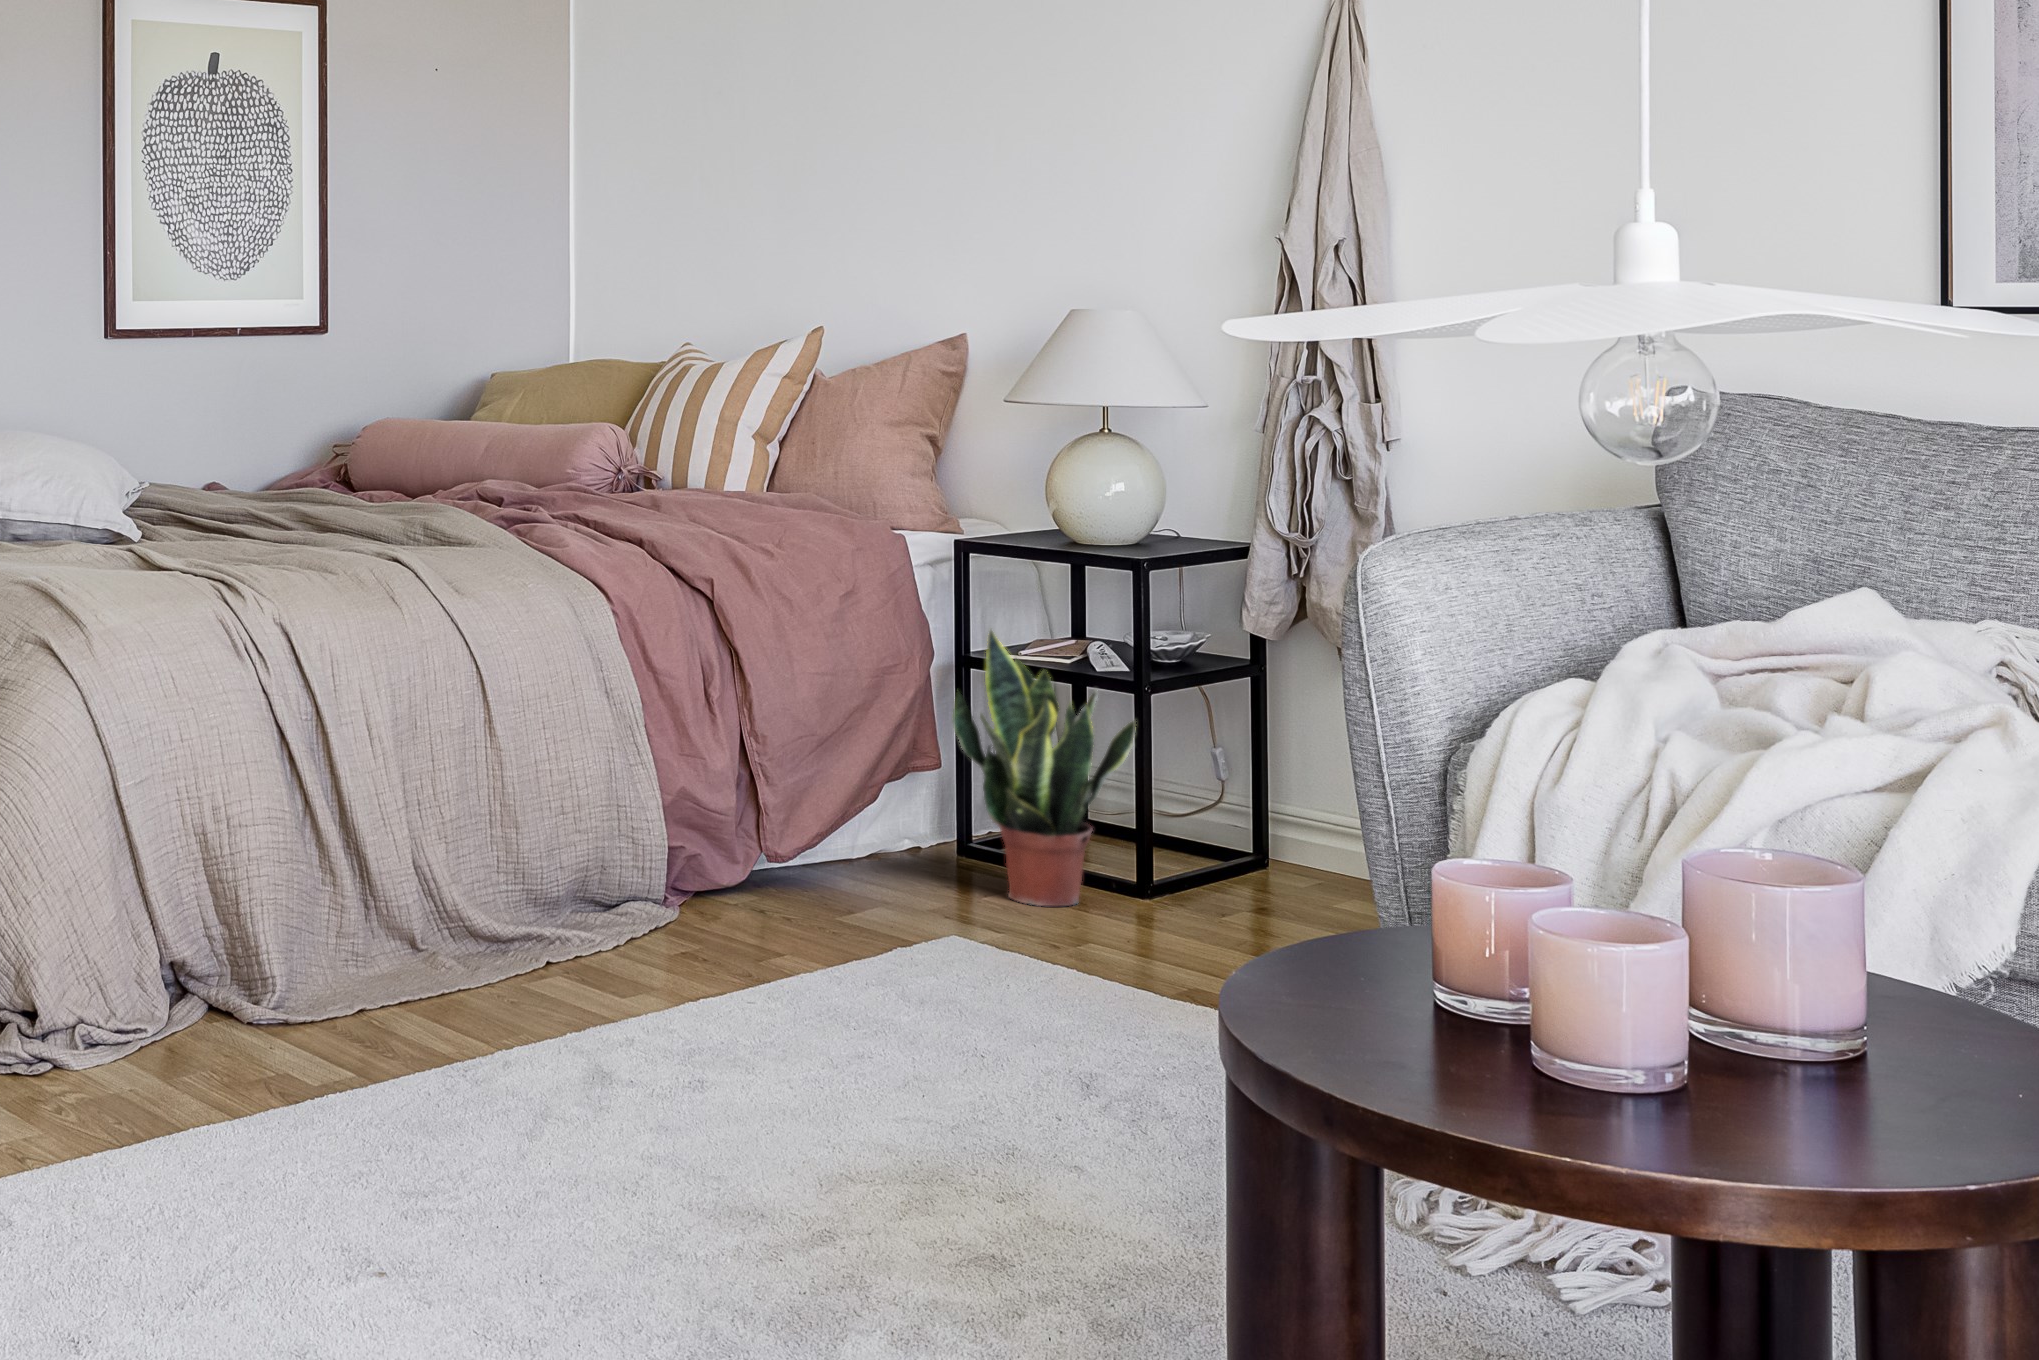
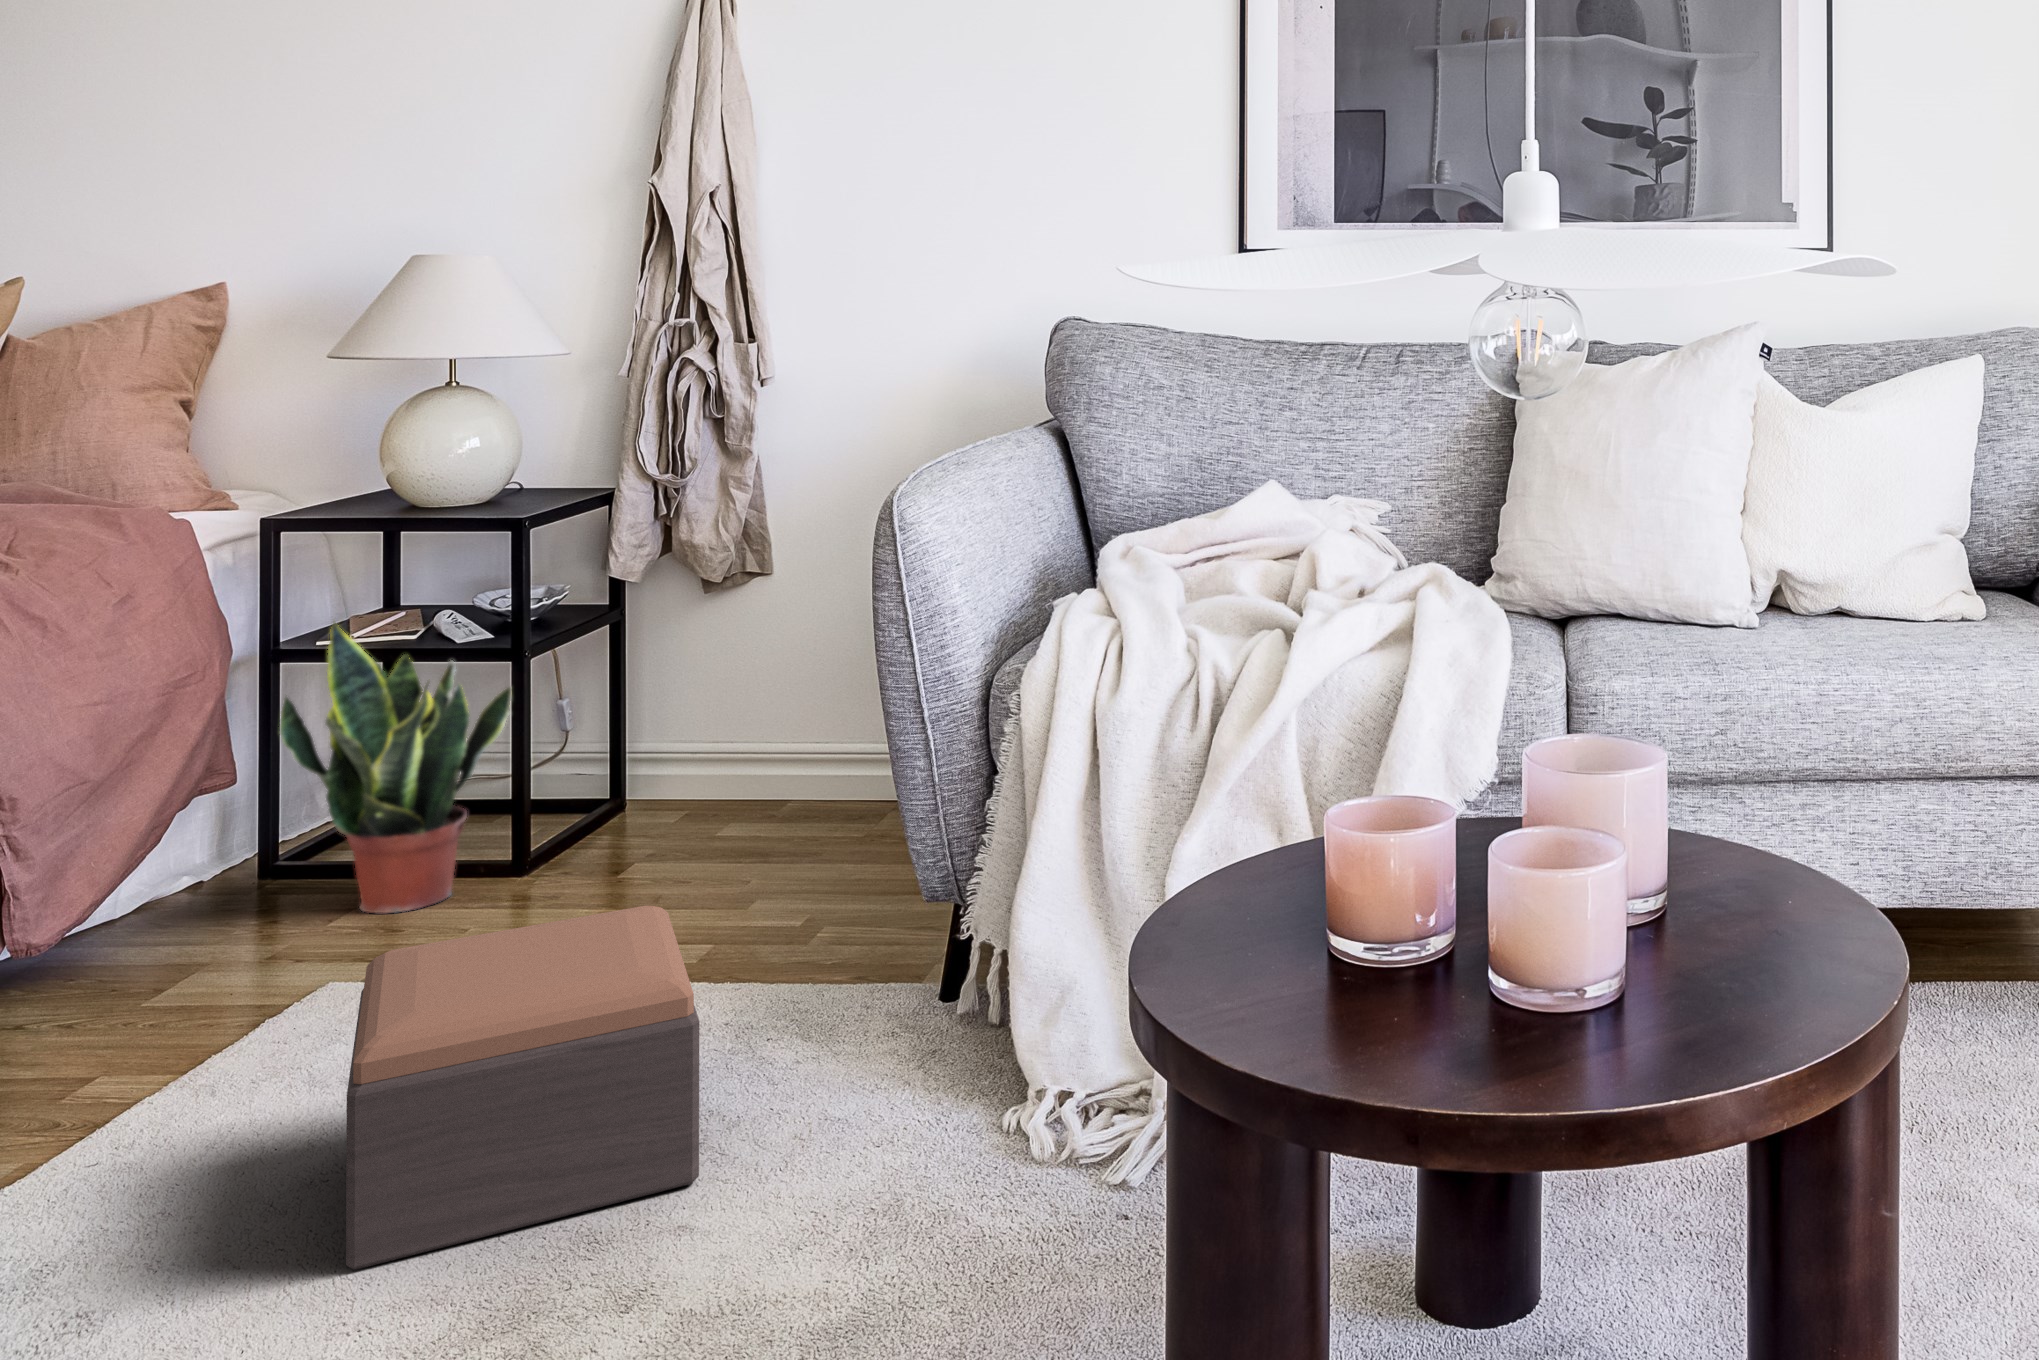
footstool: none [862,877,1150,1137] -> present [346,906,699,1270]

